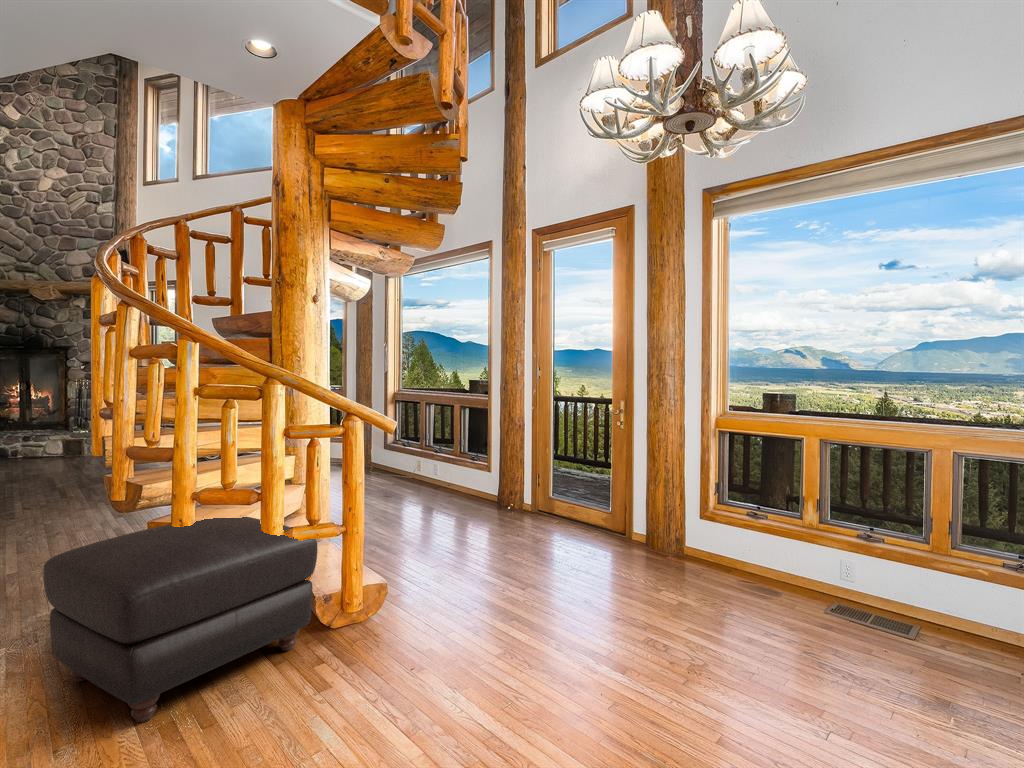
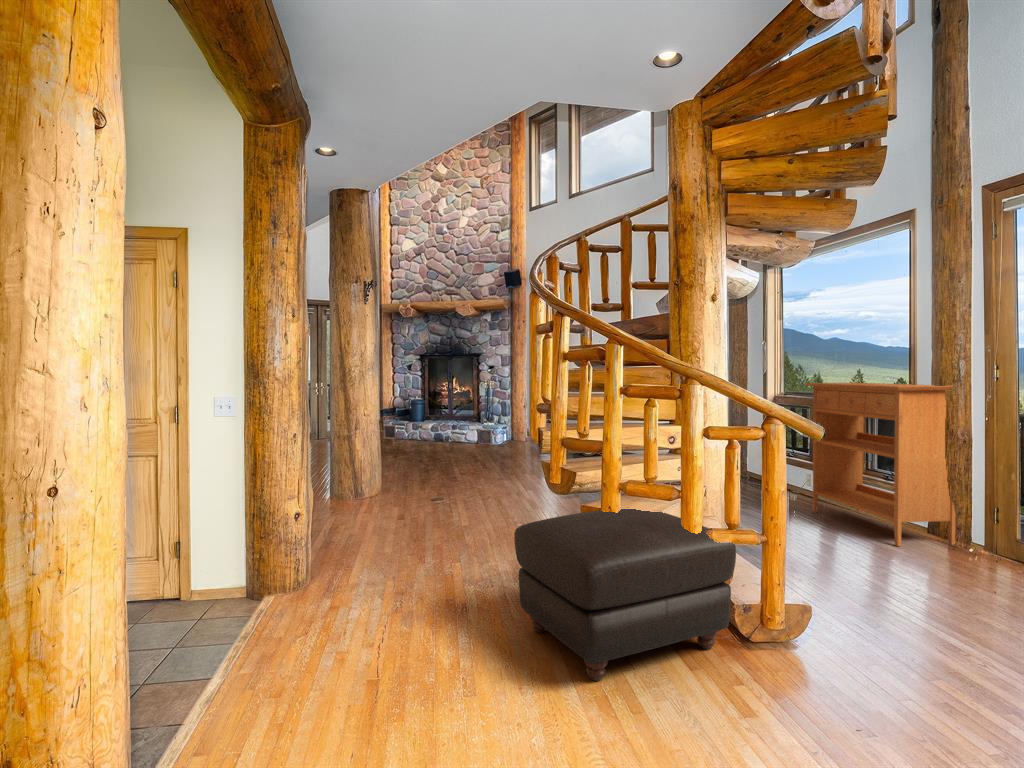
console table: none [415,384,524,519] -> present [805,383,956,546]

